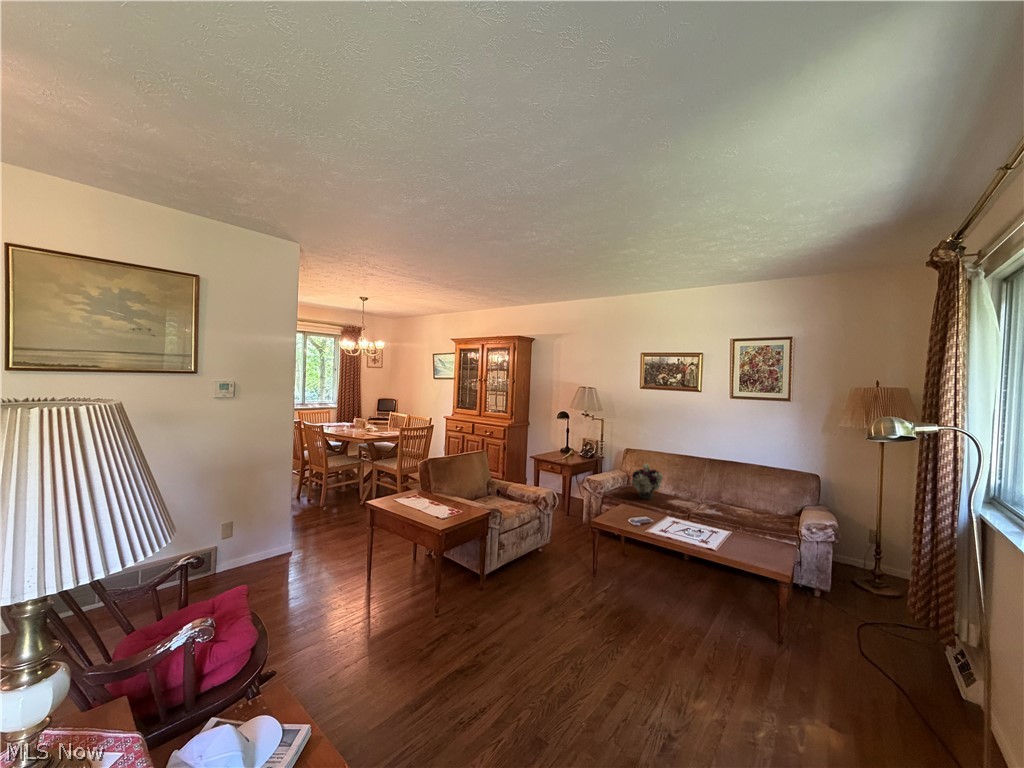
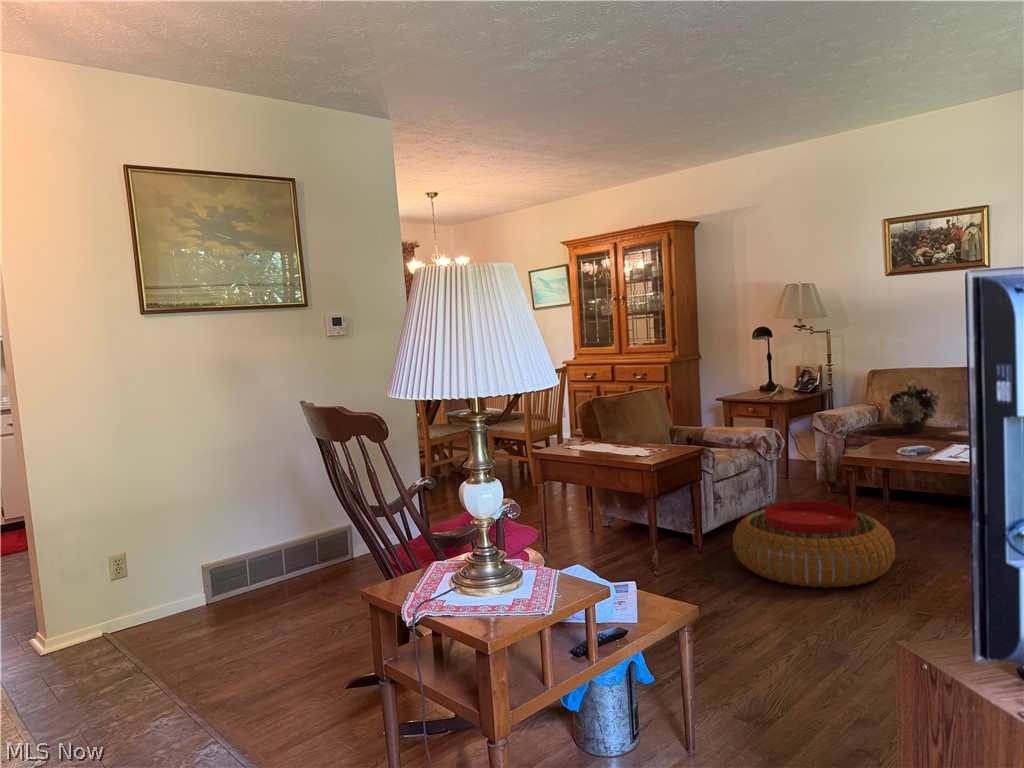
pouf: none [501,557,613,640] -> present [733,502,895,588]

